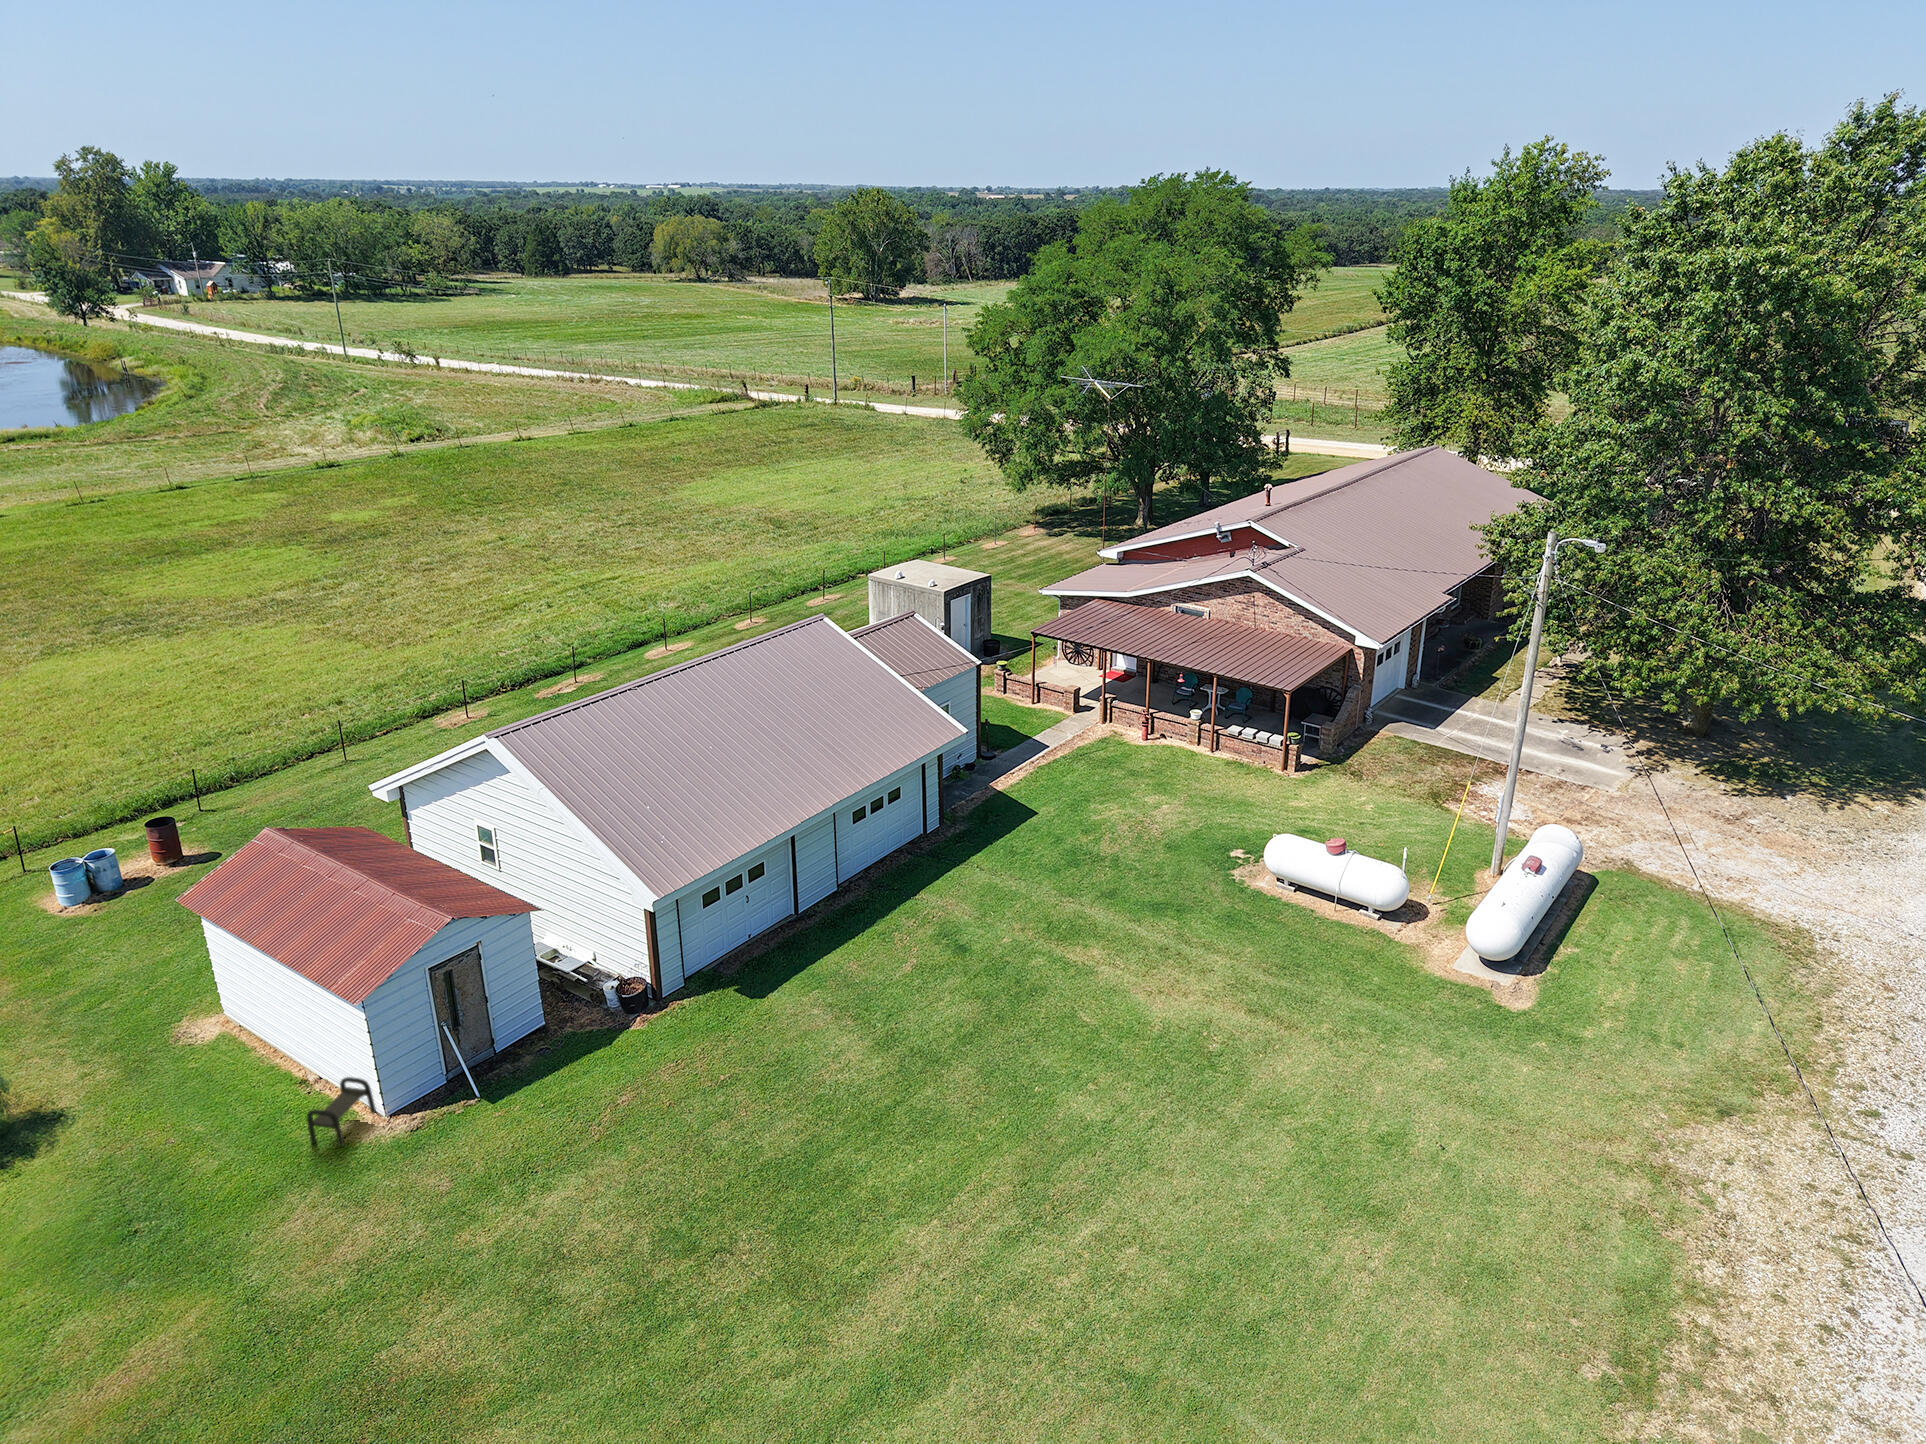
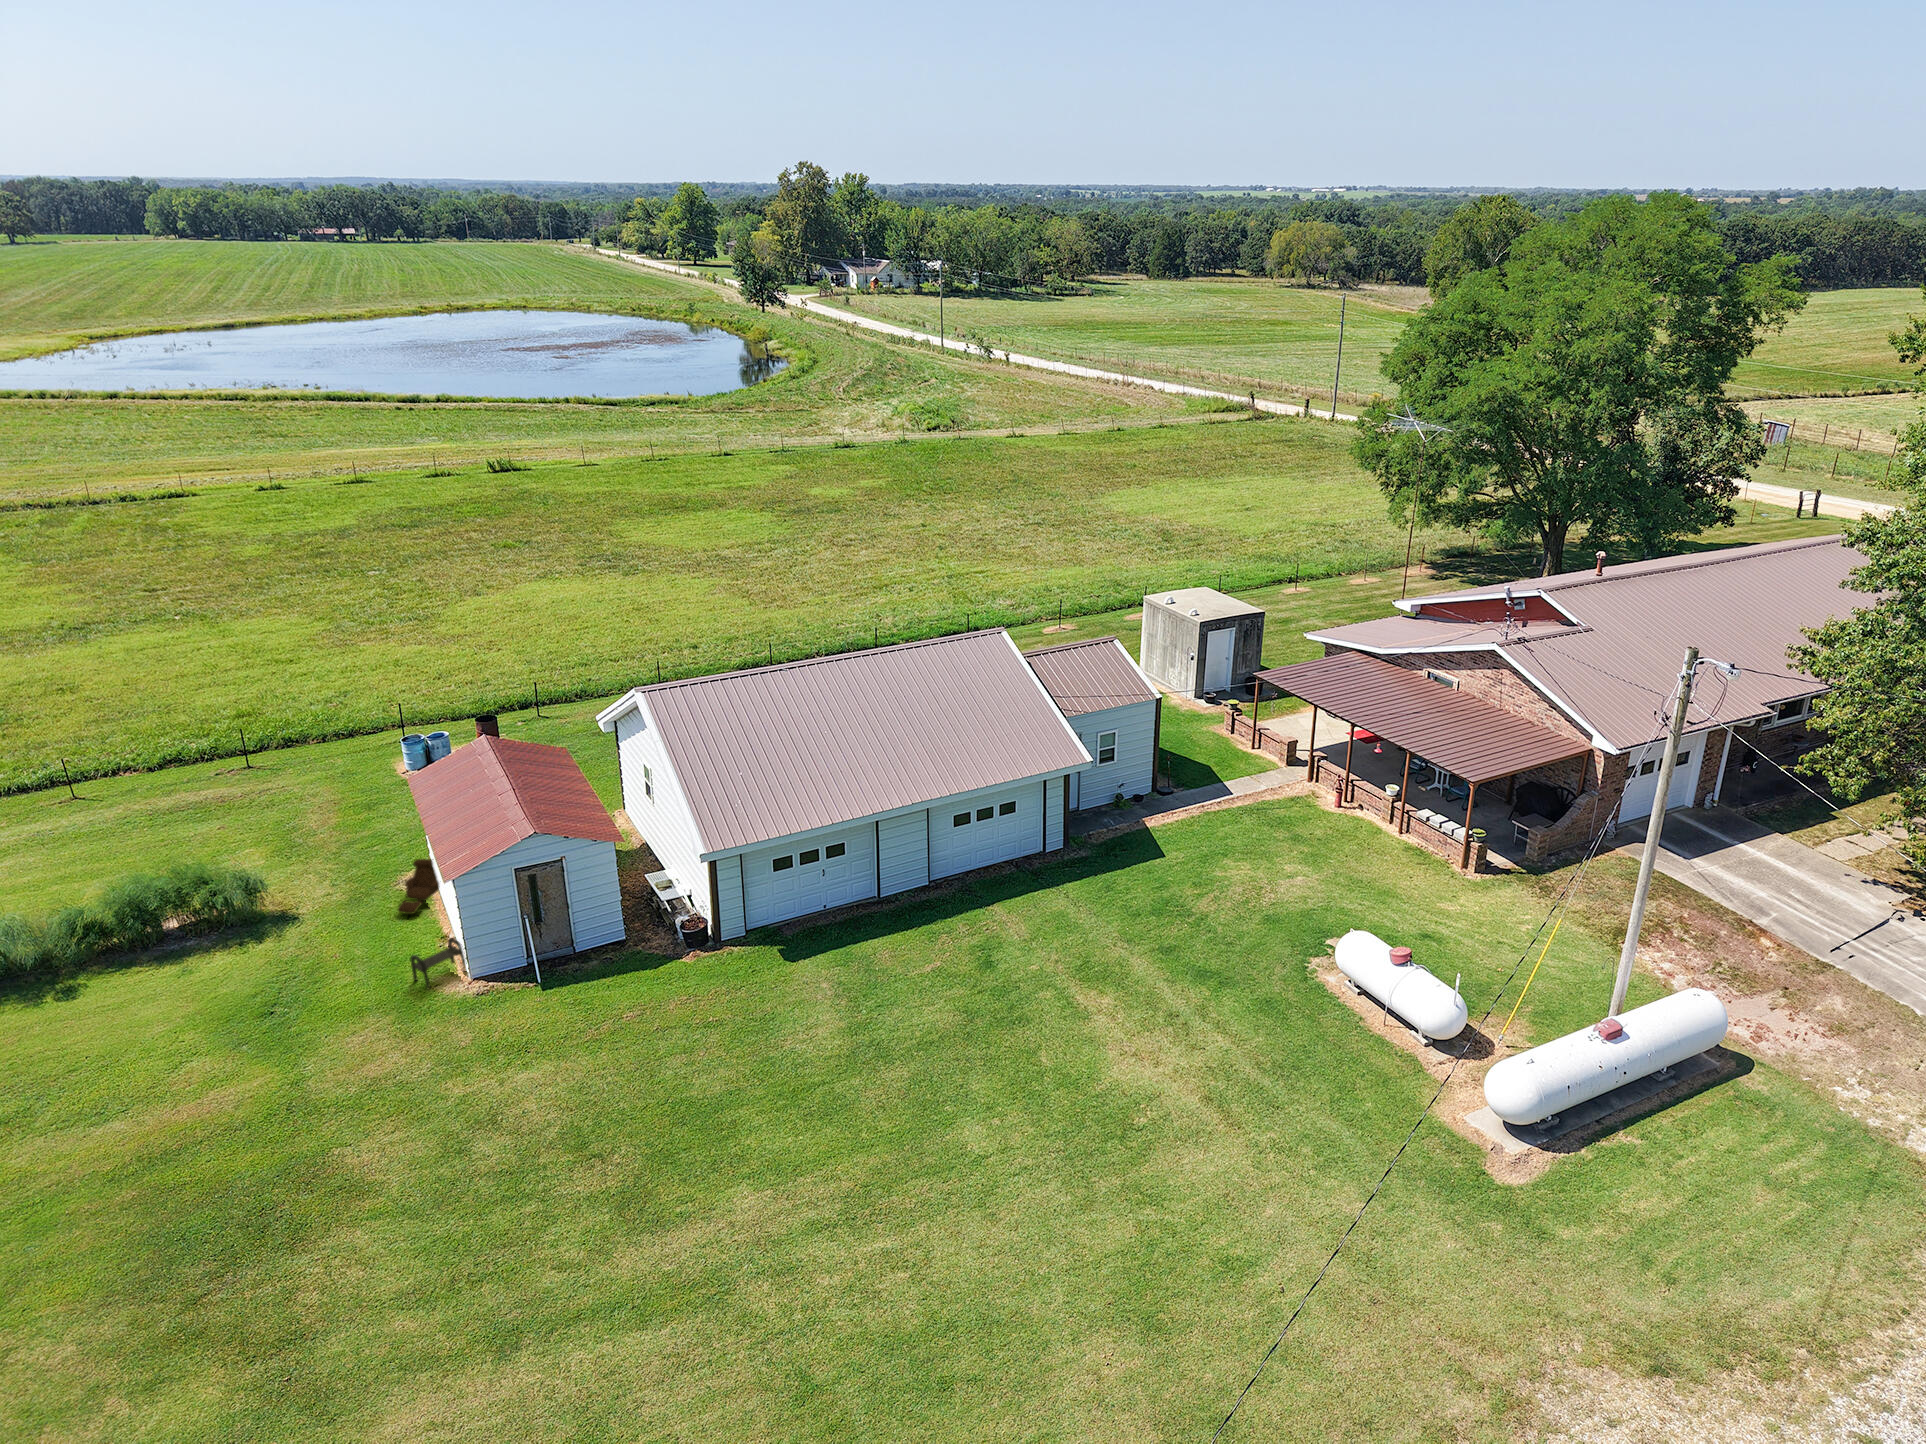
lounge chair: none [203,996,255,1080] -> present [398,859,439,918]

